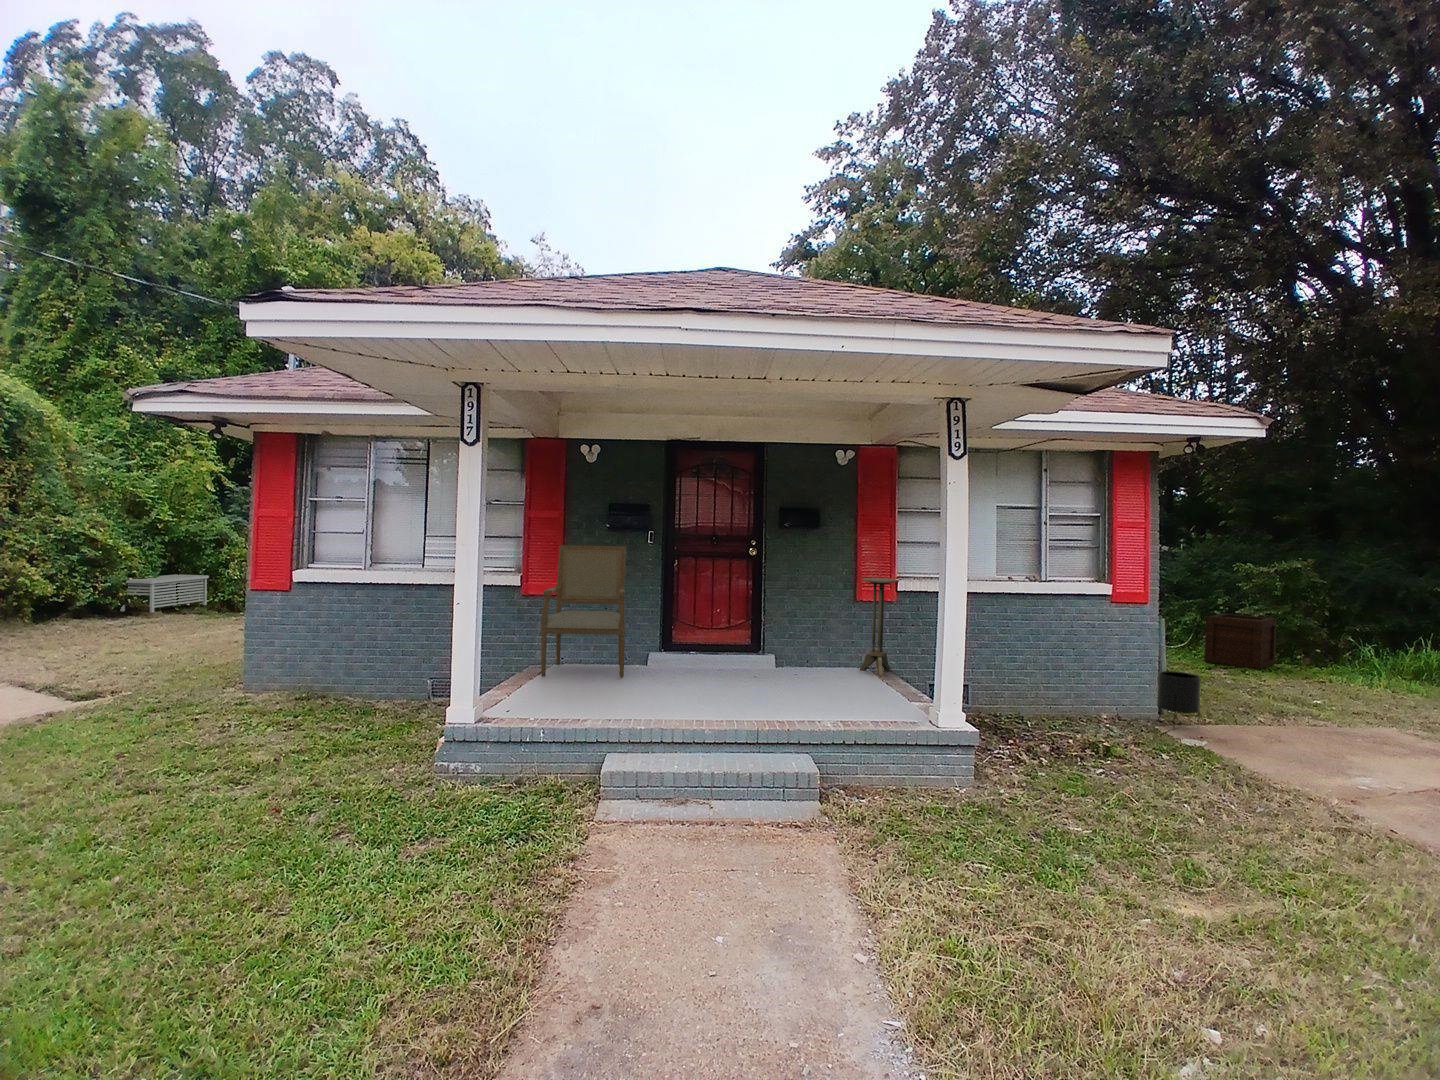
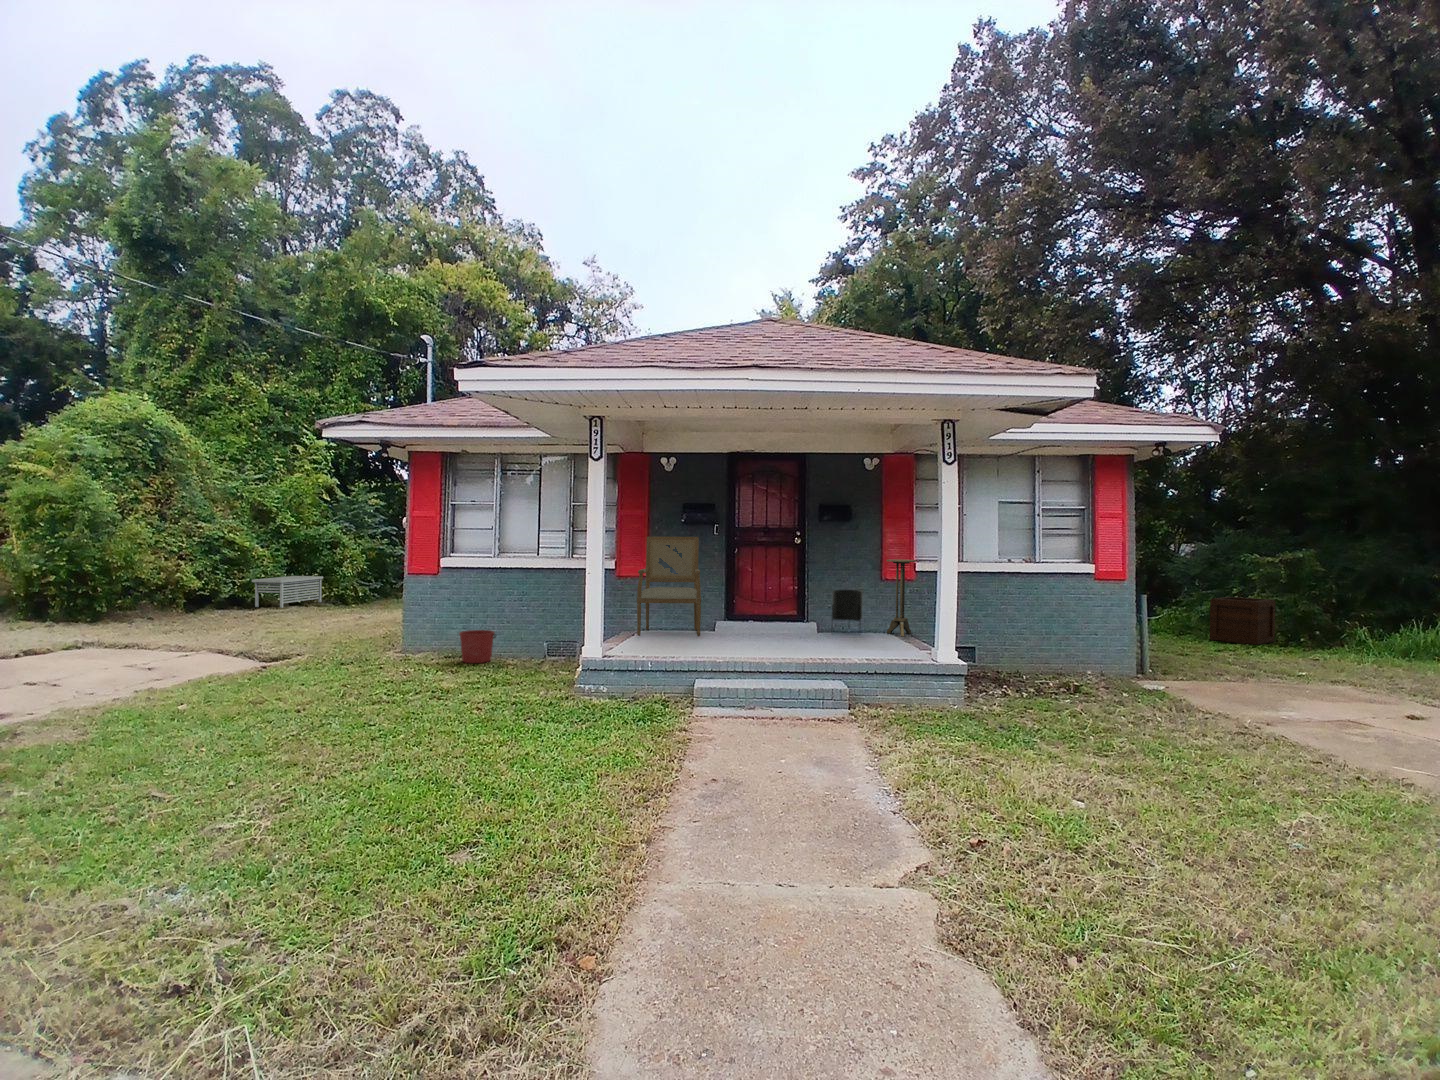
bucket: none [311,662,363,707] -> present [459,630,496,663]
planter: present [1157,671,1201,725] -> present [832,590,863,621]

